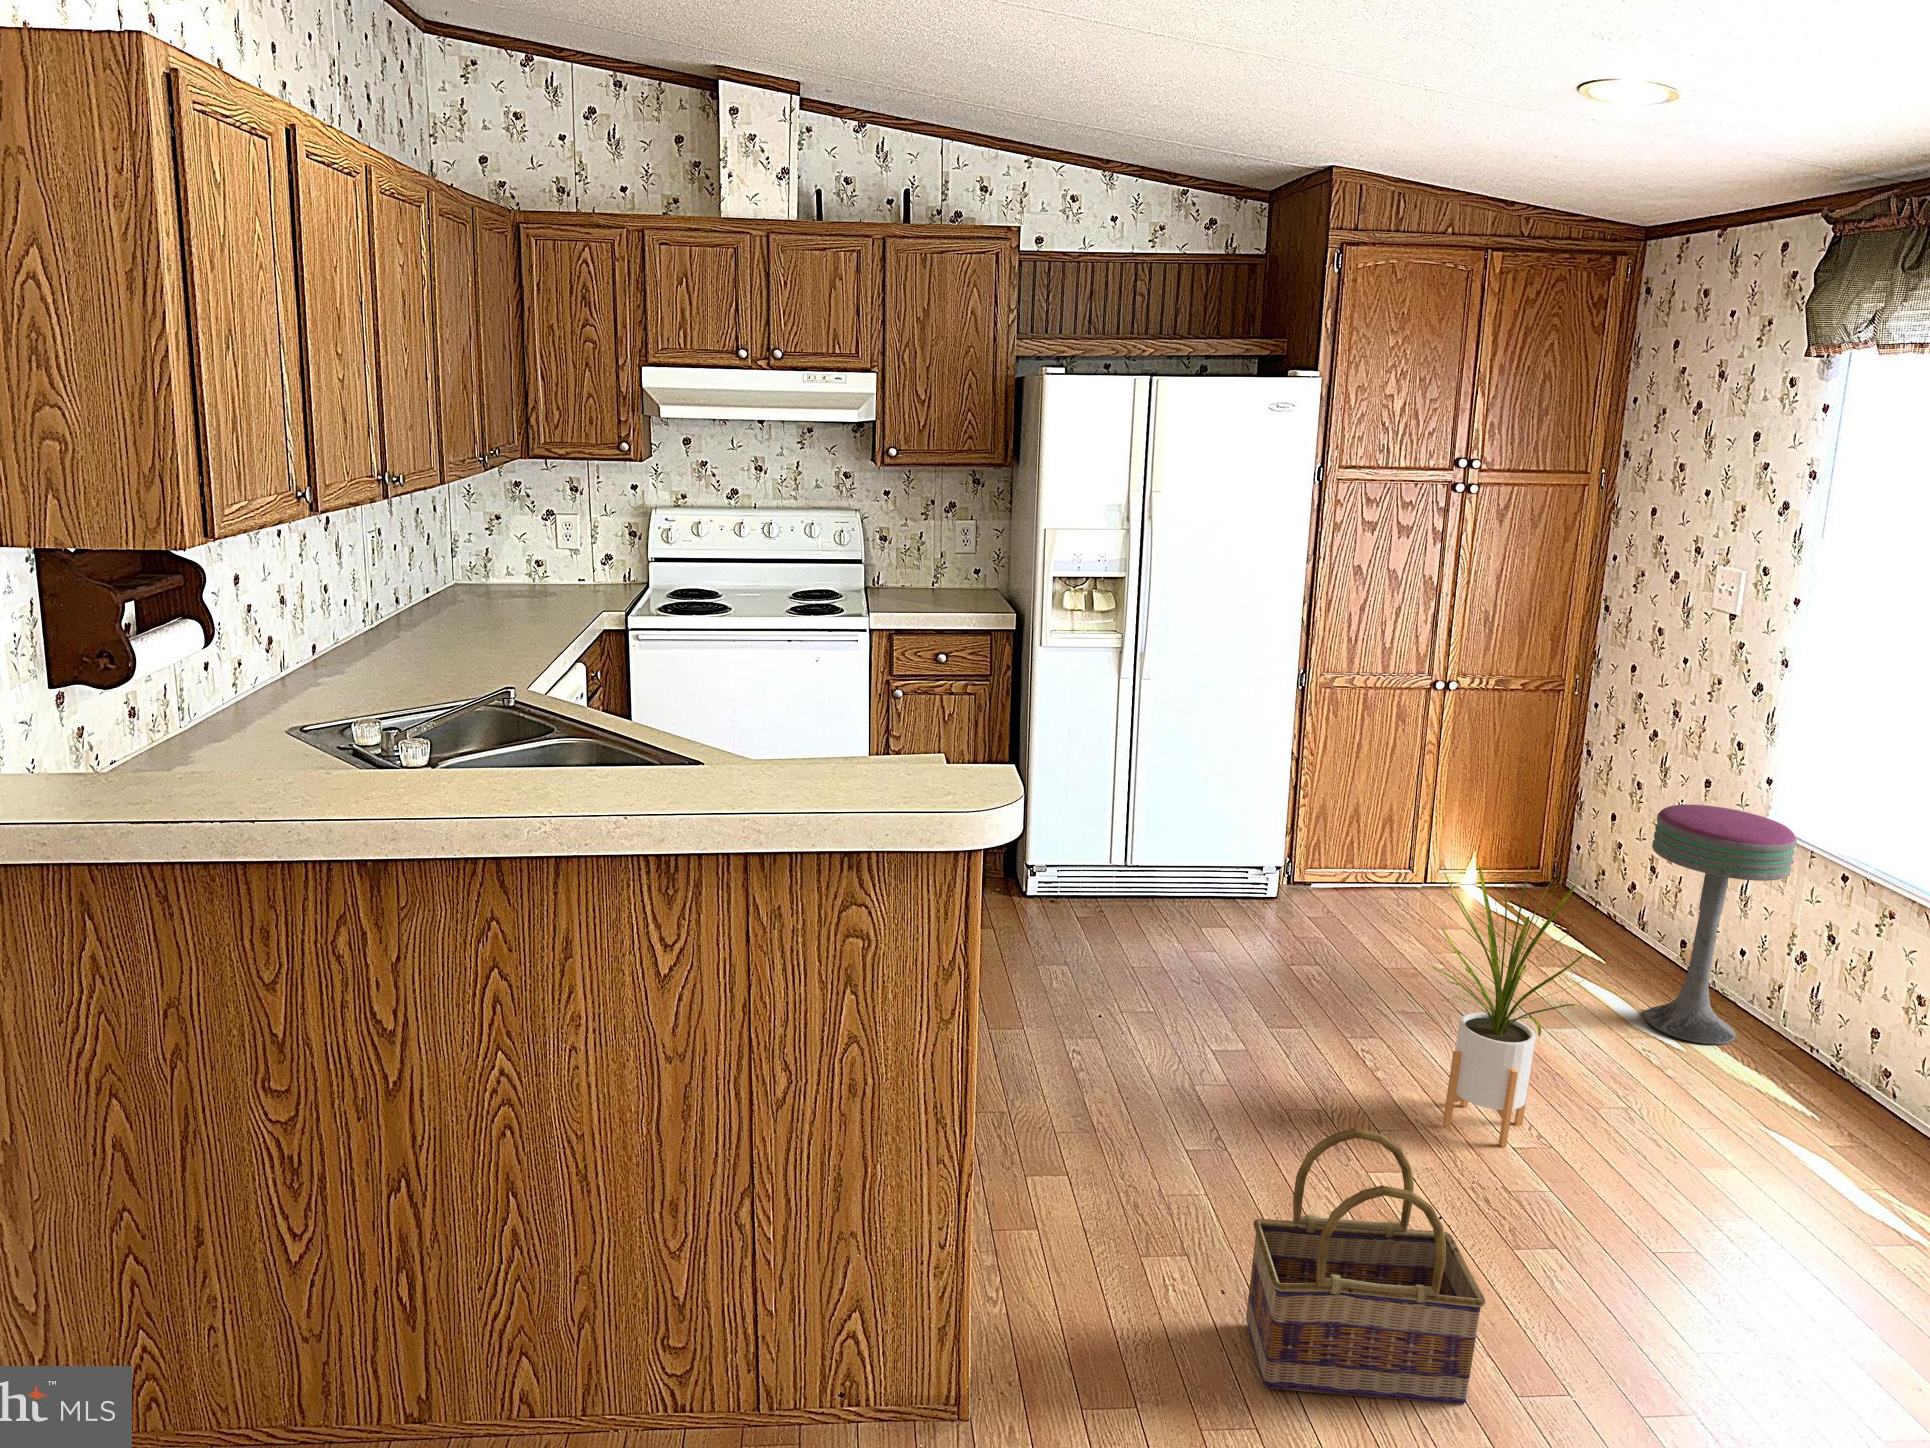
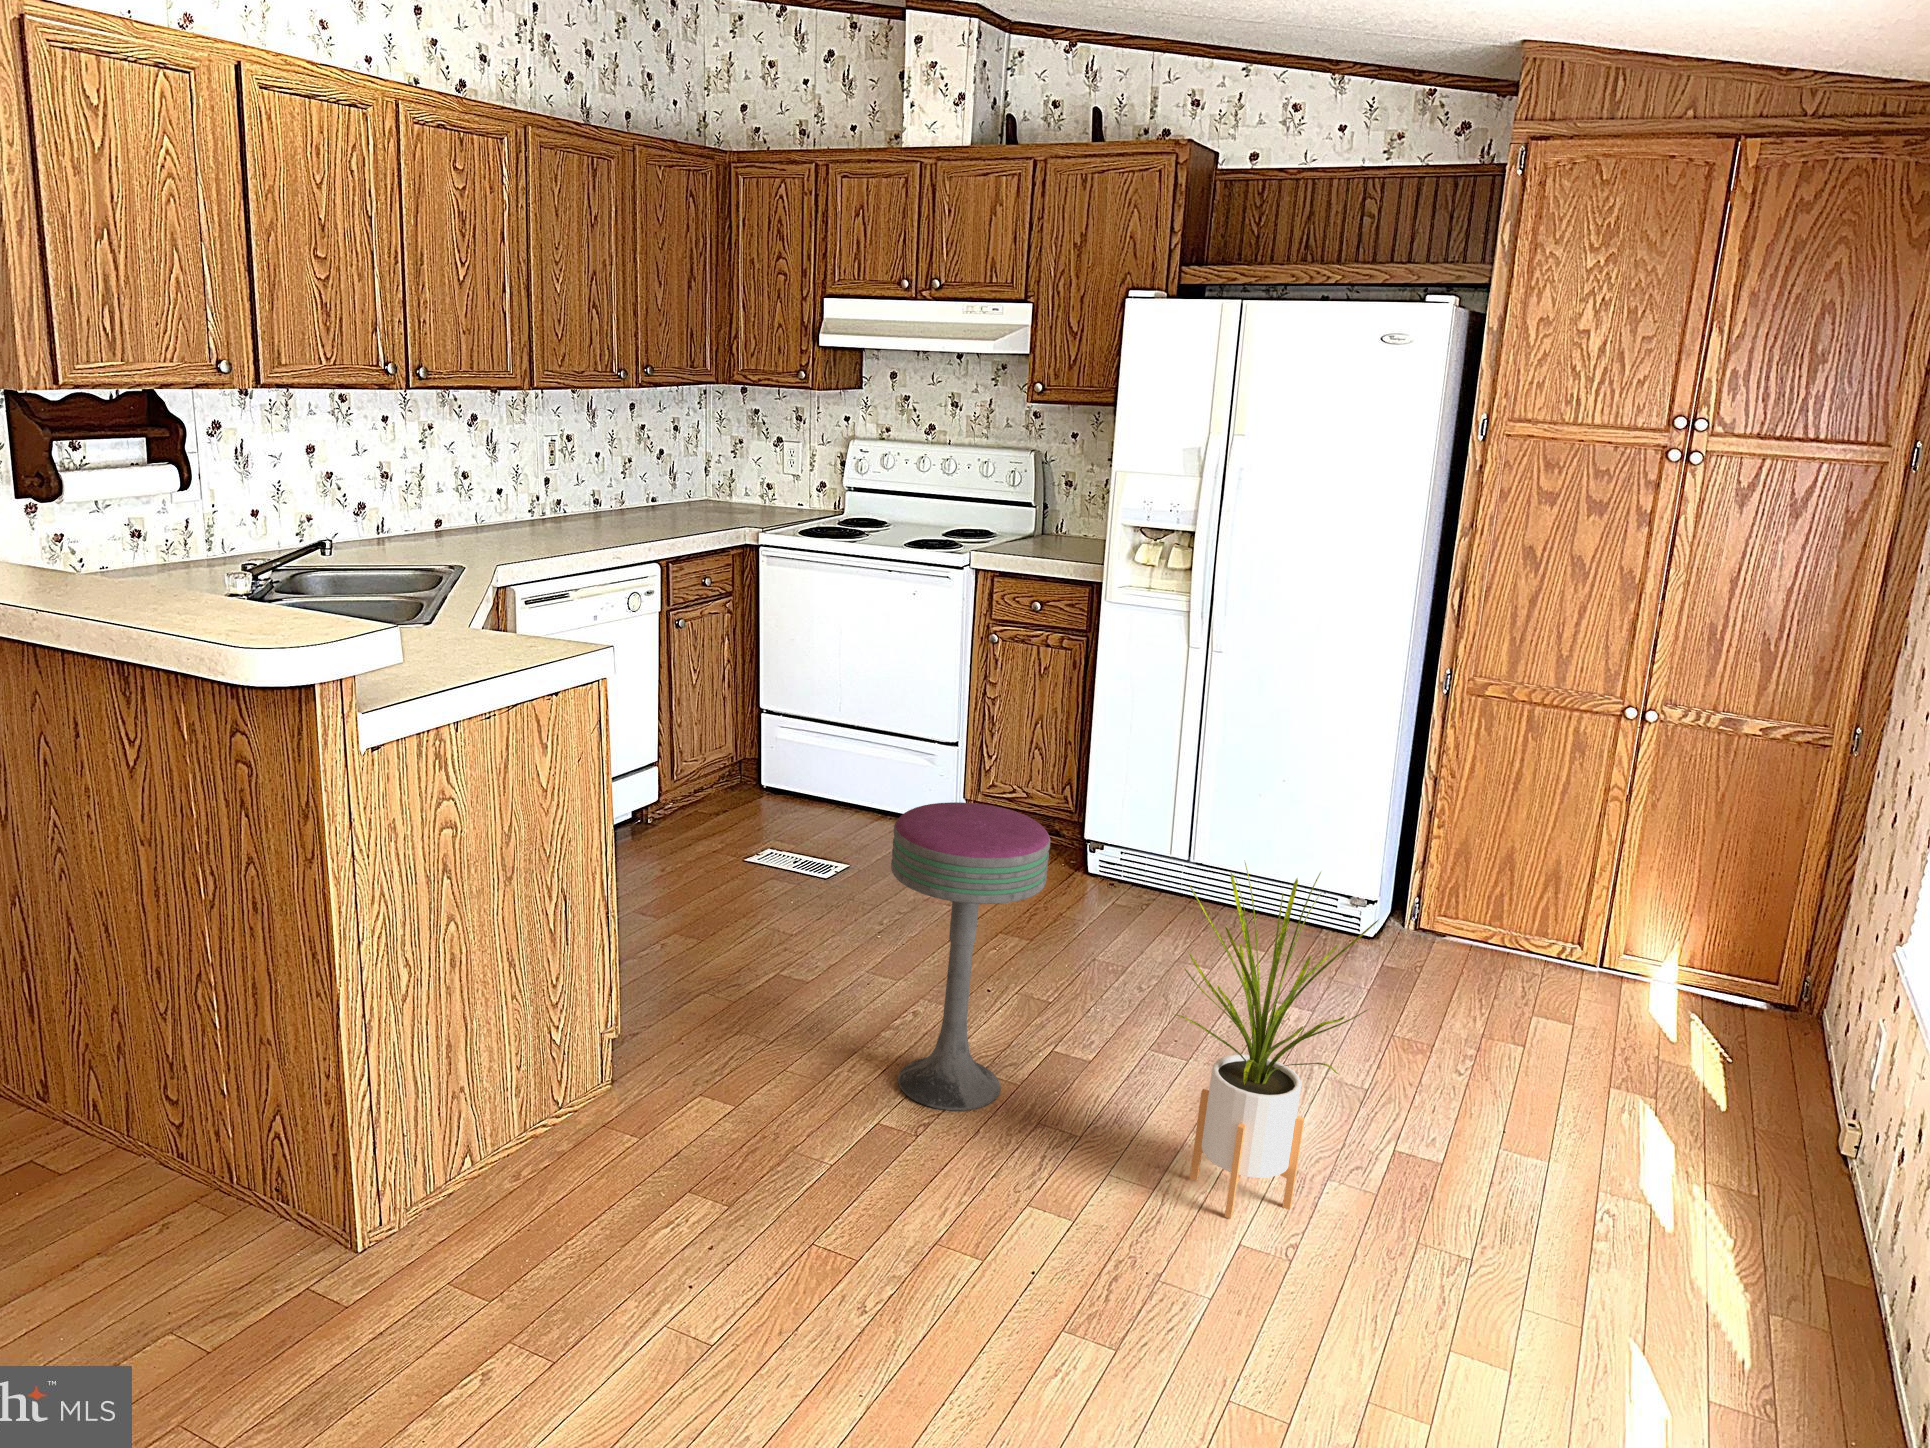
bar stool: present [1644,804,1797,1044] -> present [891,802,1050,1110]
basket: present [1246,1128,1486,1404] -> none [620,1058,863,1380]

